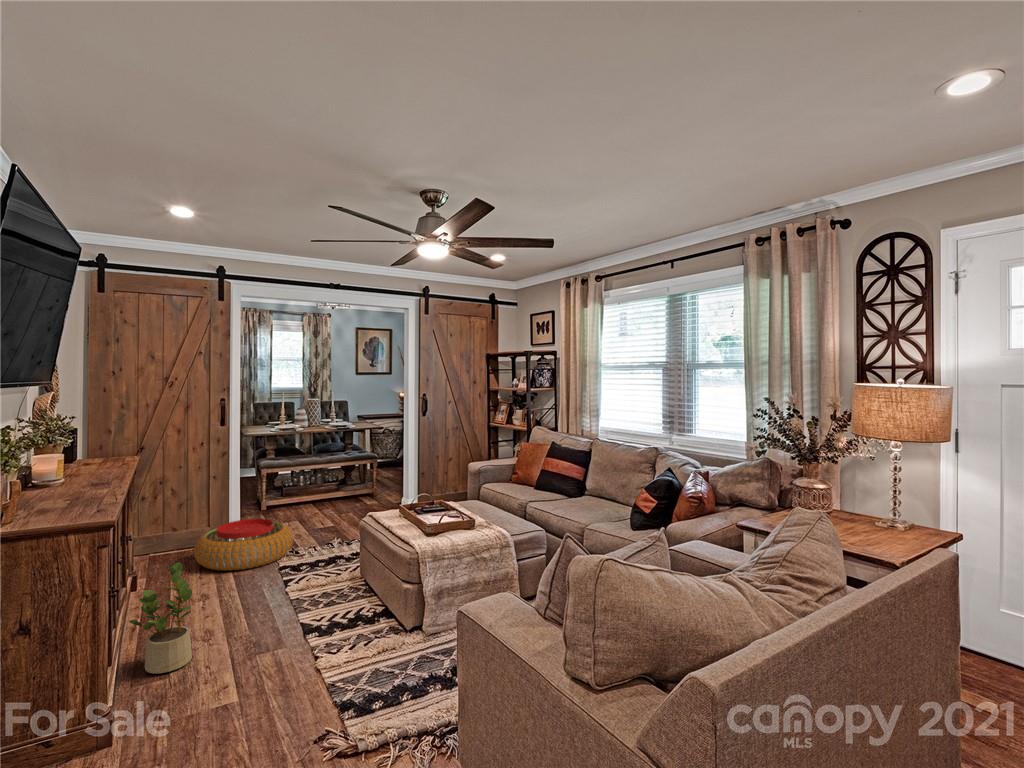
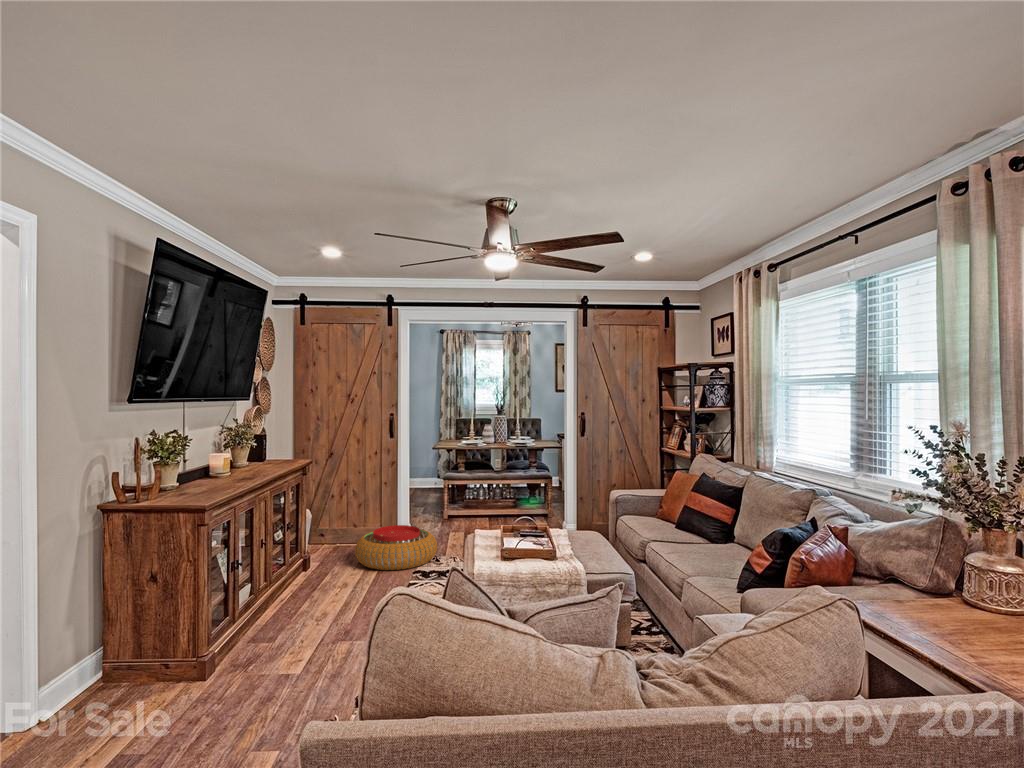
potted plant: present [129,562,192,673] -> none [256,552,304,642]

